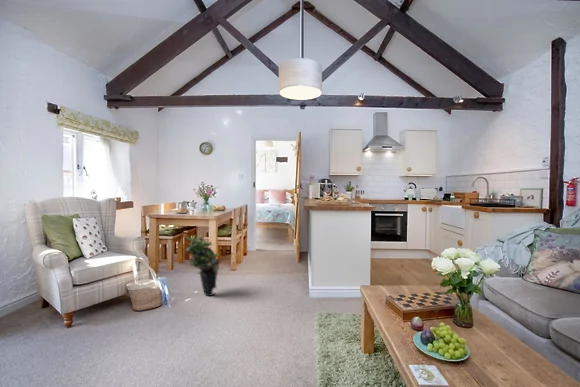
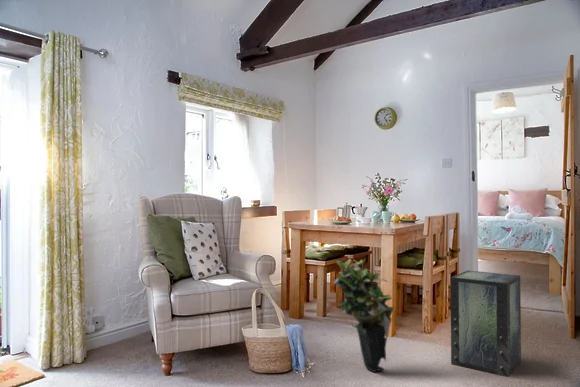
storage box: none [248,236,280,286] -> present [451,271,521,377]

